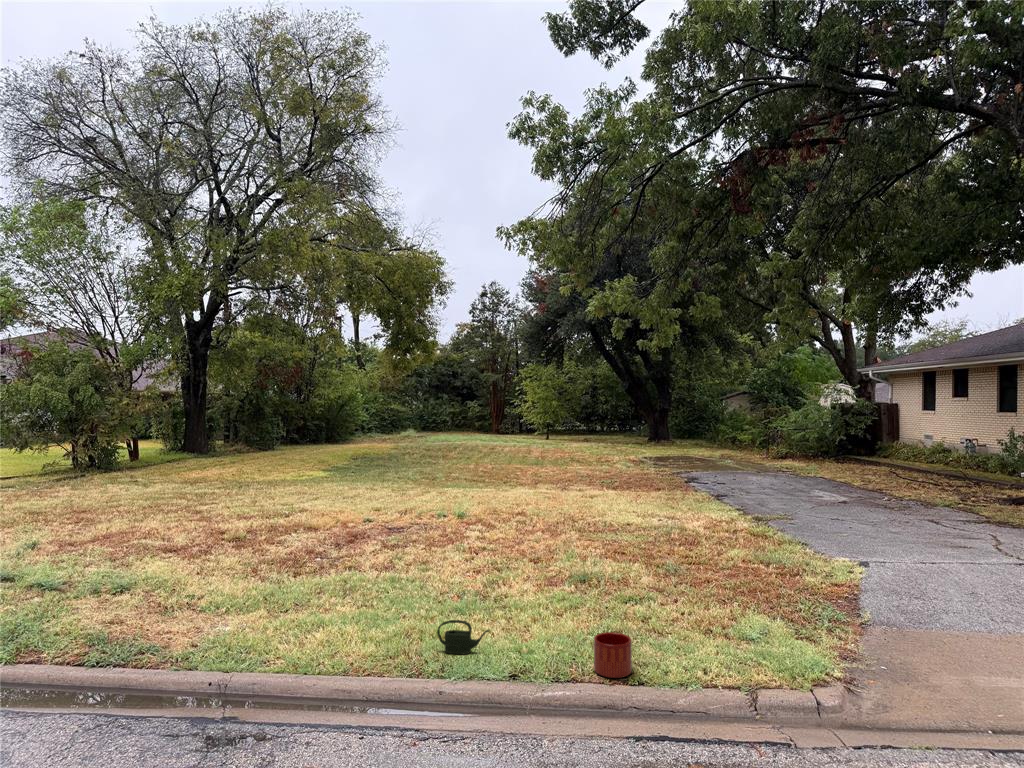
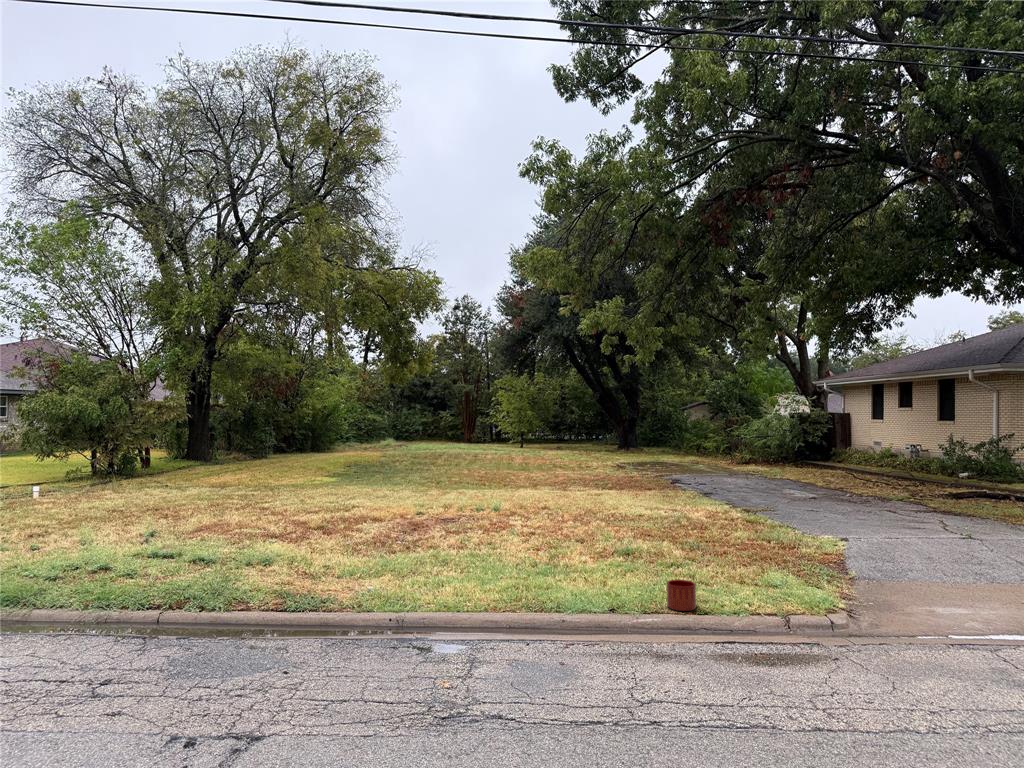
watering can: present [437,620,489,654] -> none [542,574,583,600]

